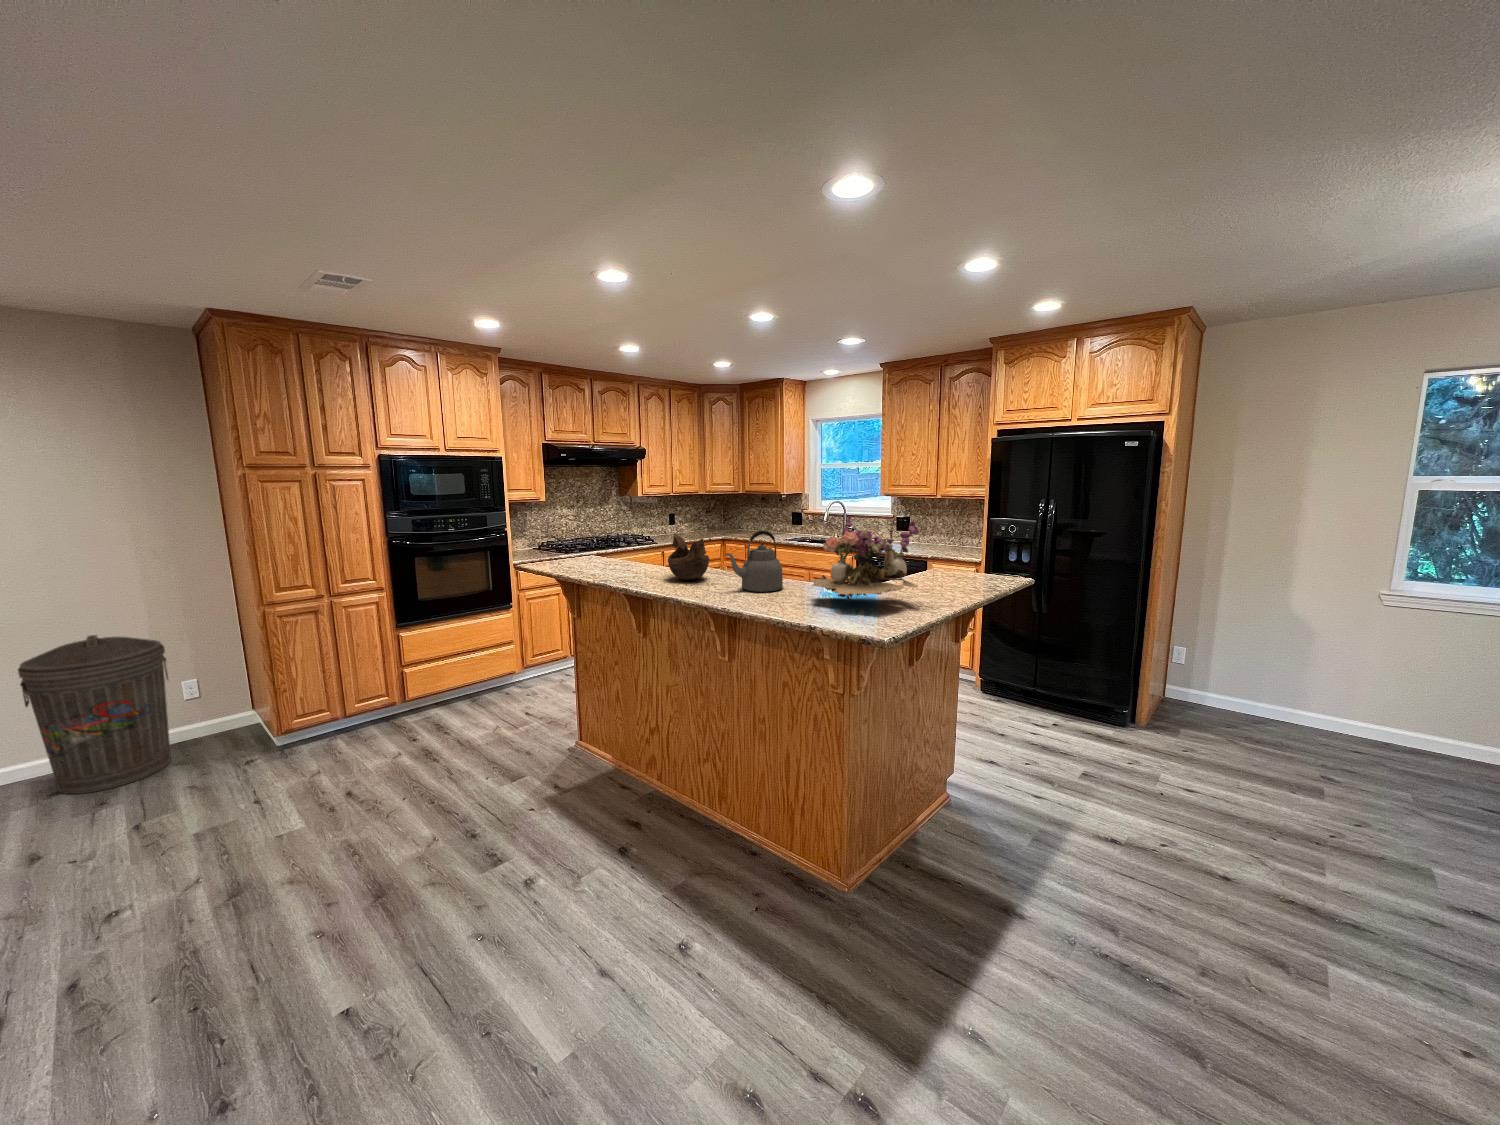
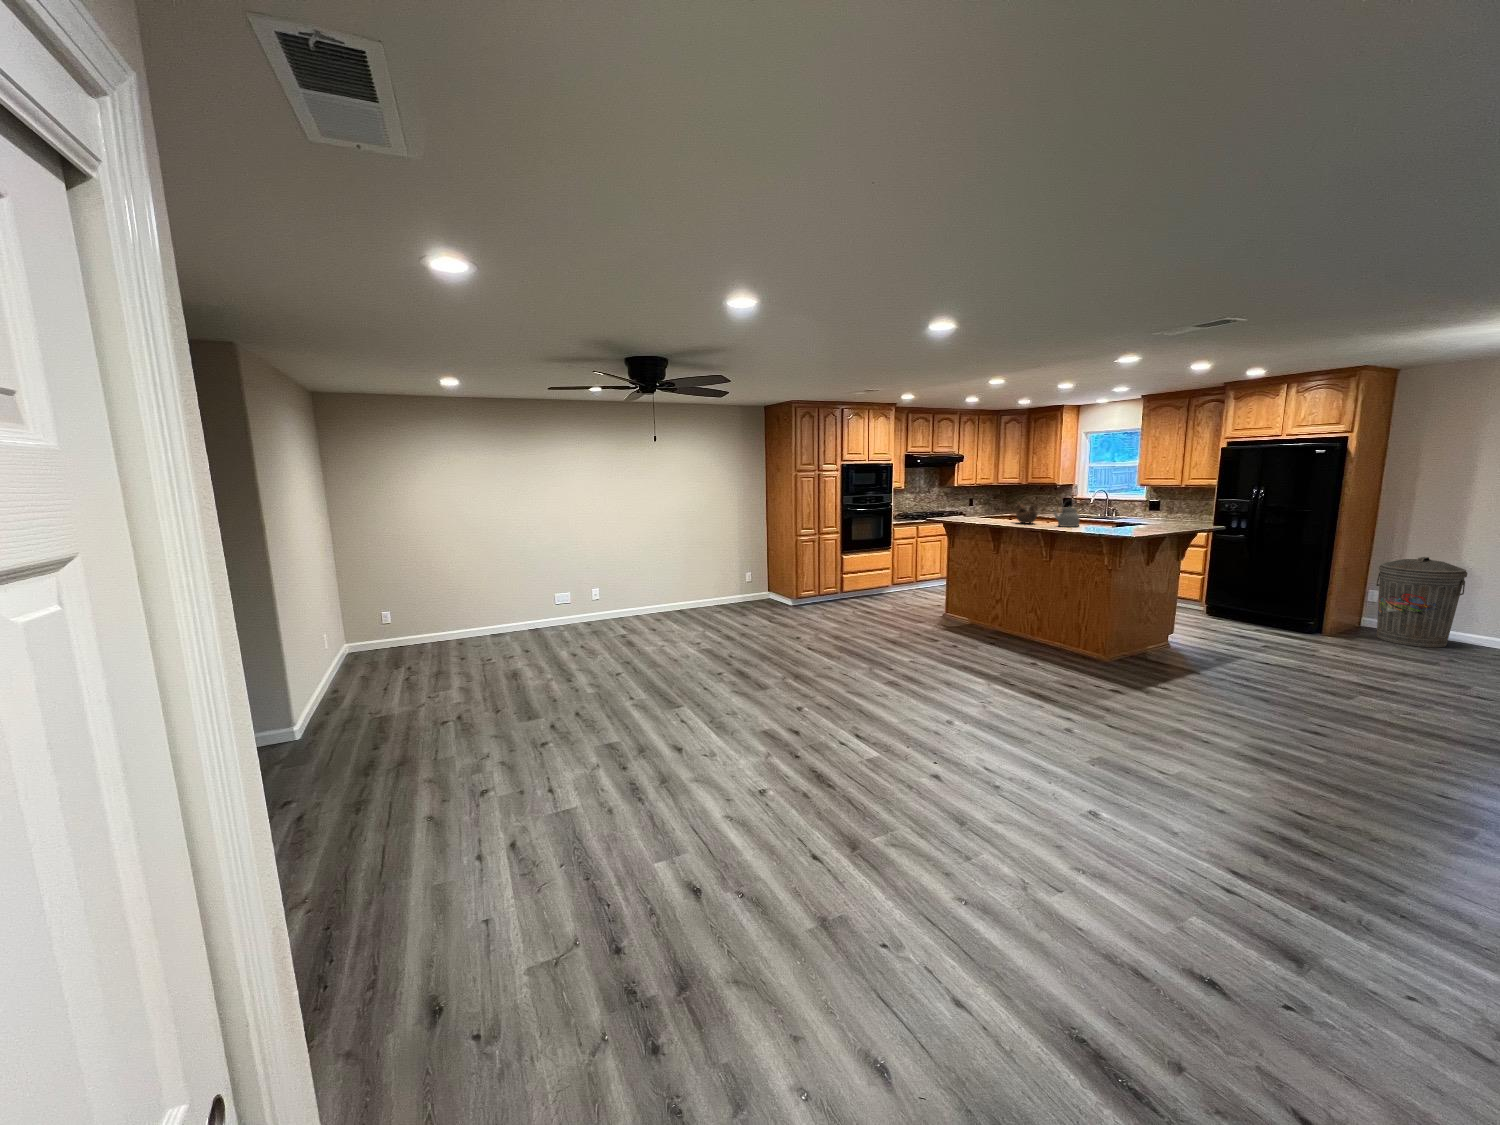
flower arrangement: present [812,518,919,601] -> none [1096,493,1153,530]
trash can: present [18,635,171,794] -> present [1376,557,1468,648]

